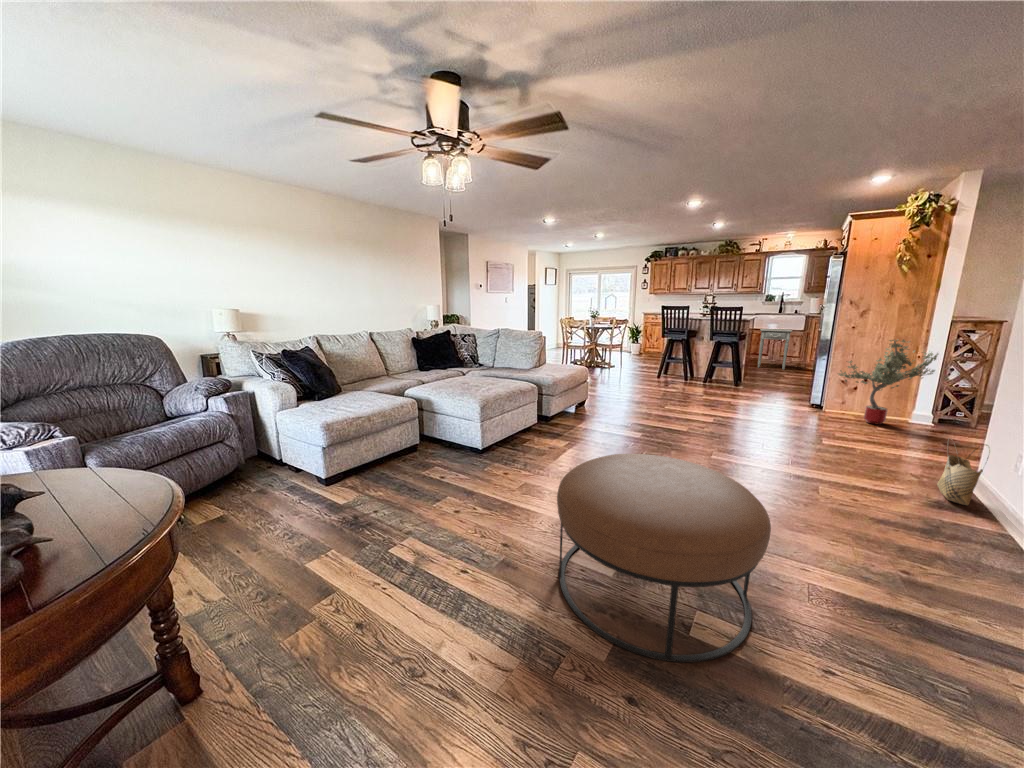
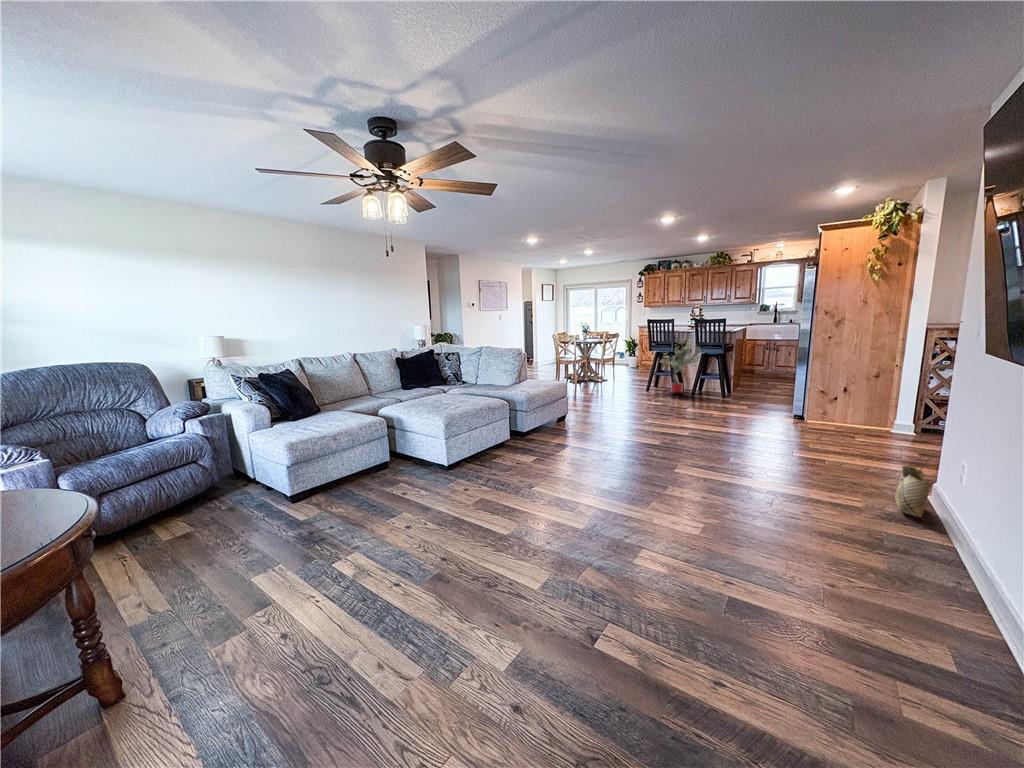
side table: present [758,329,792,370] -> none [752,339,786,380]
potted tree: present [838,339,938,424] -> present [660,339,700,394]
ottoman: present [557,454,771,662] -> none [476,469,671,673]

